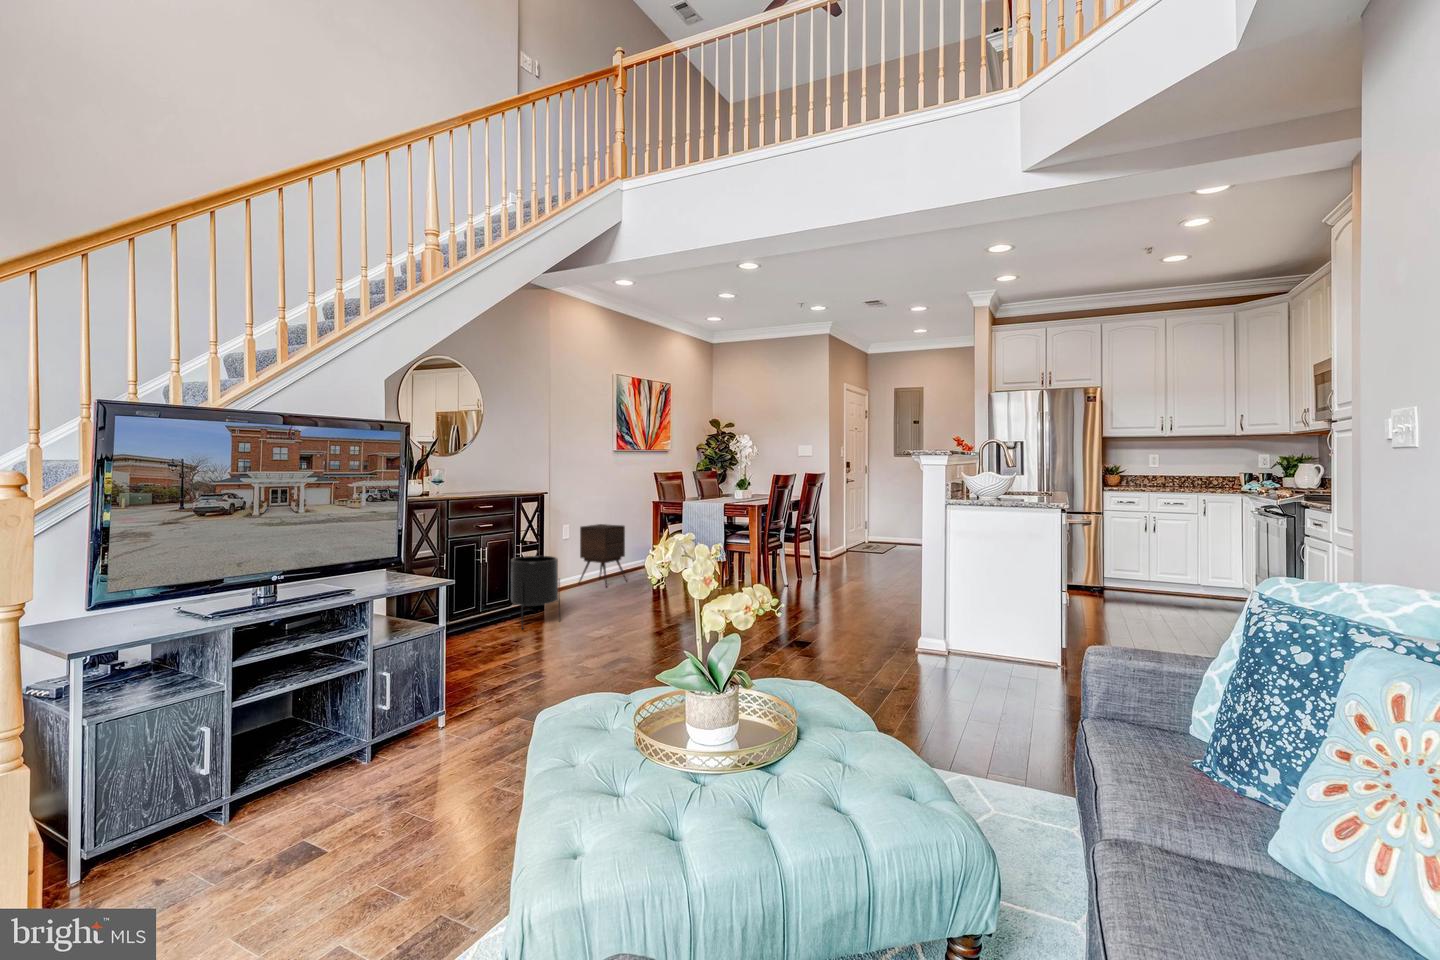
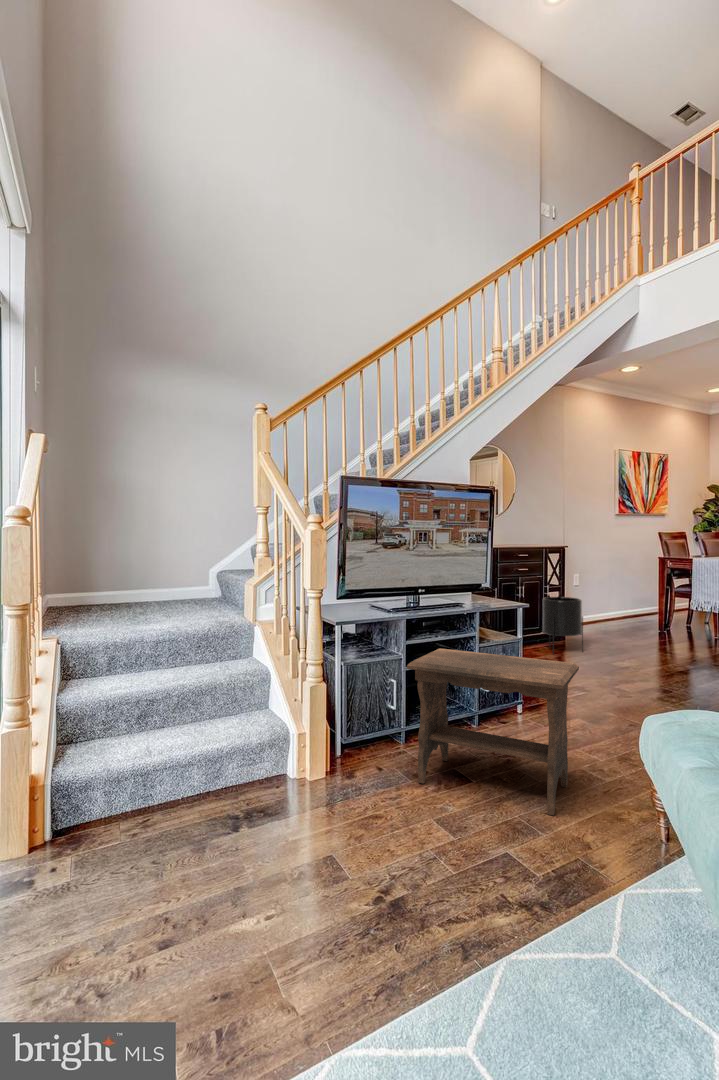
side table: present [579,524,627,587] -> none [587,576,633,630]
footstool: none [196,670,480,892] -> present [407,648,579,815]

